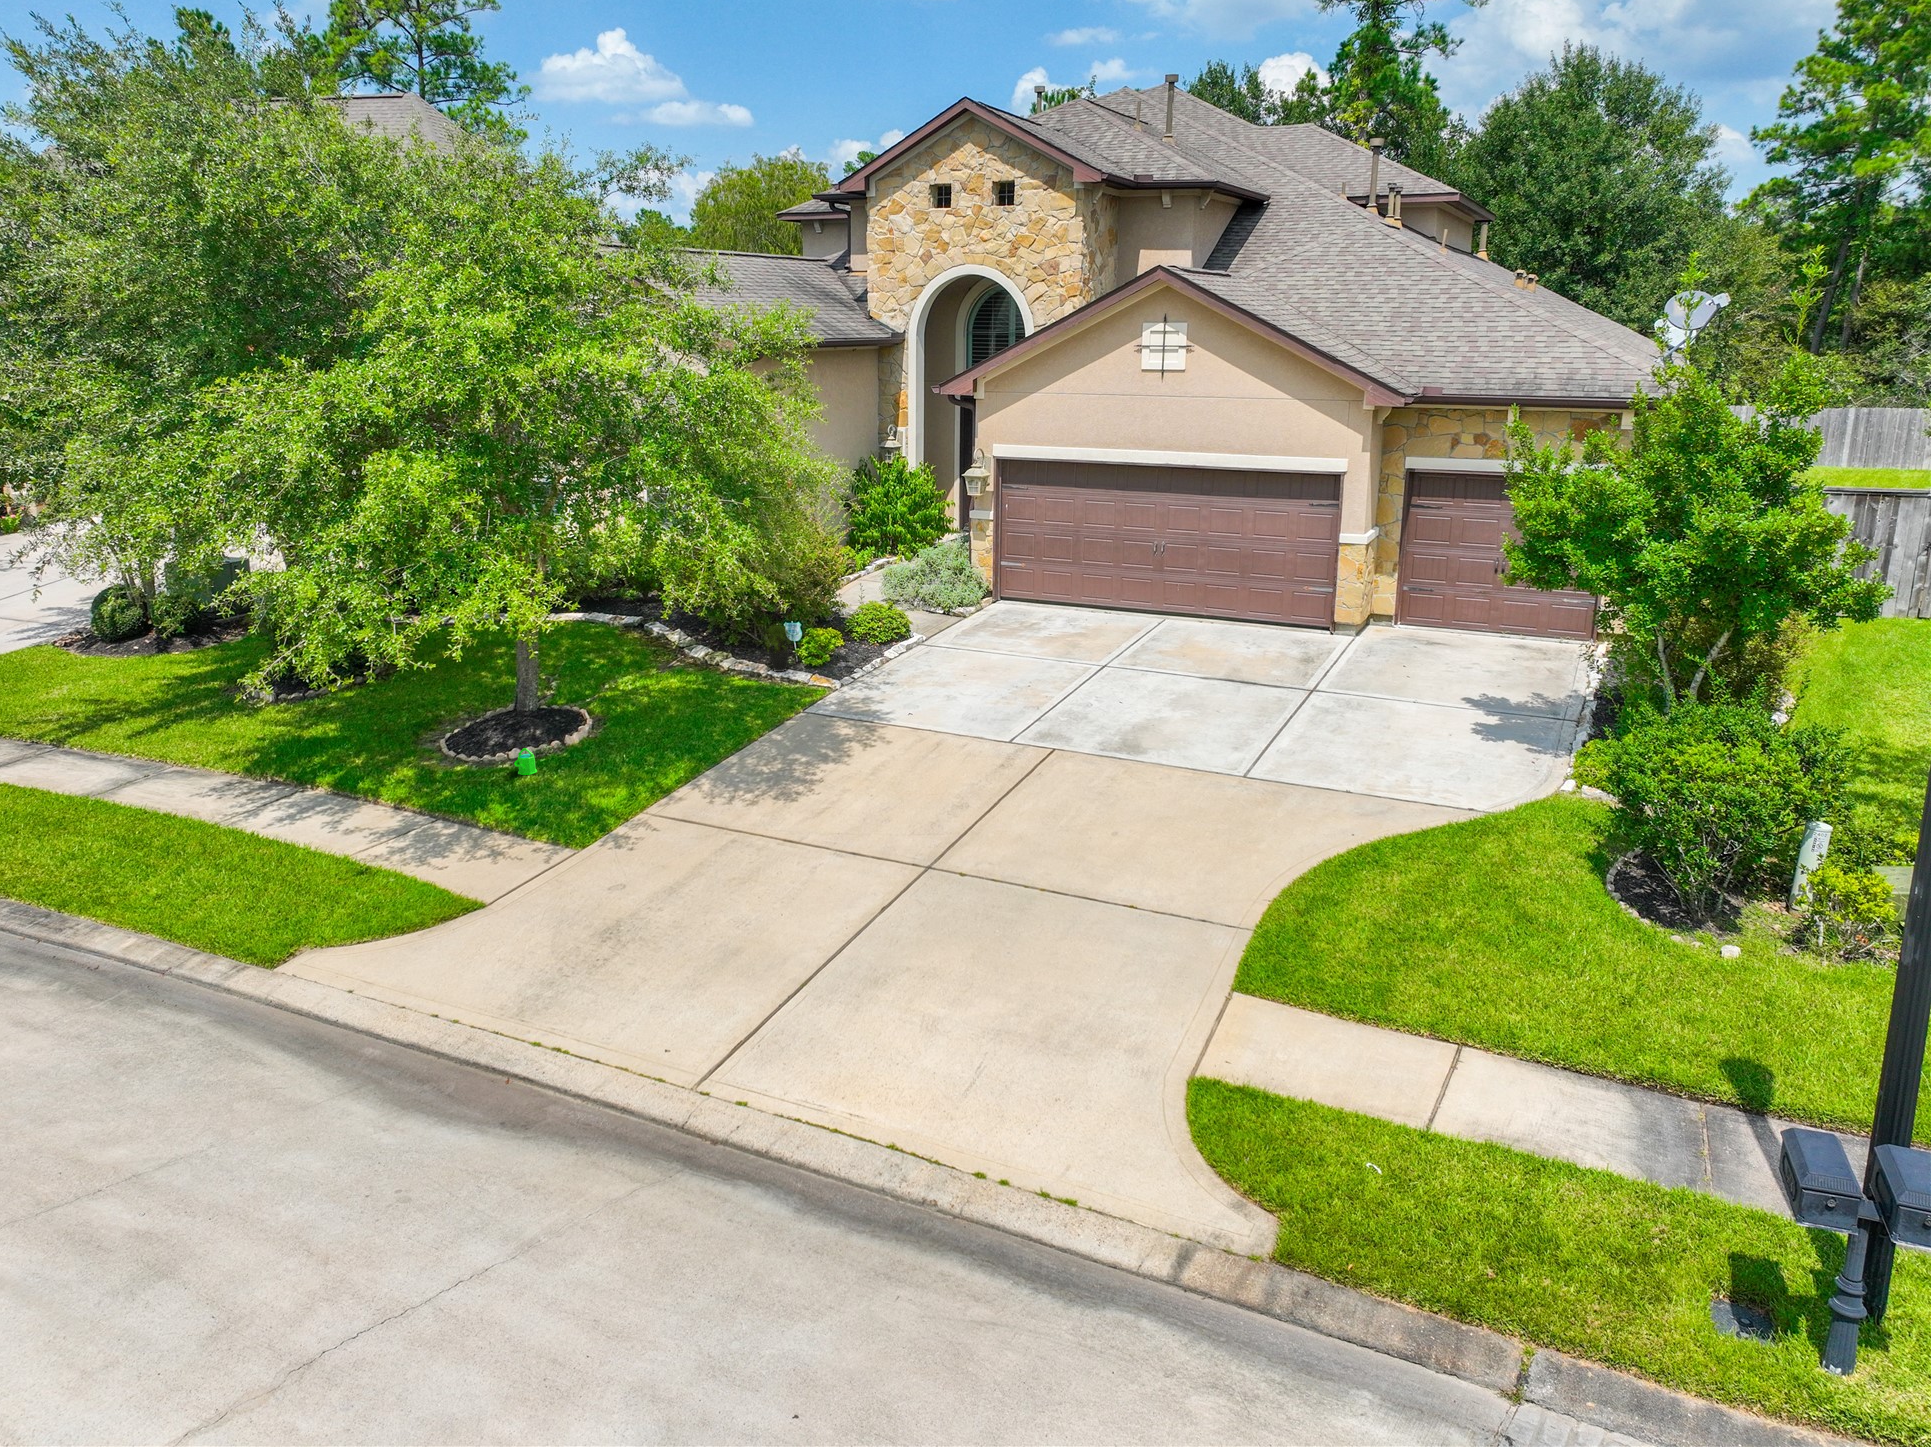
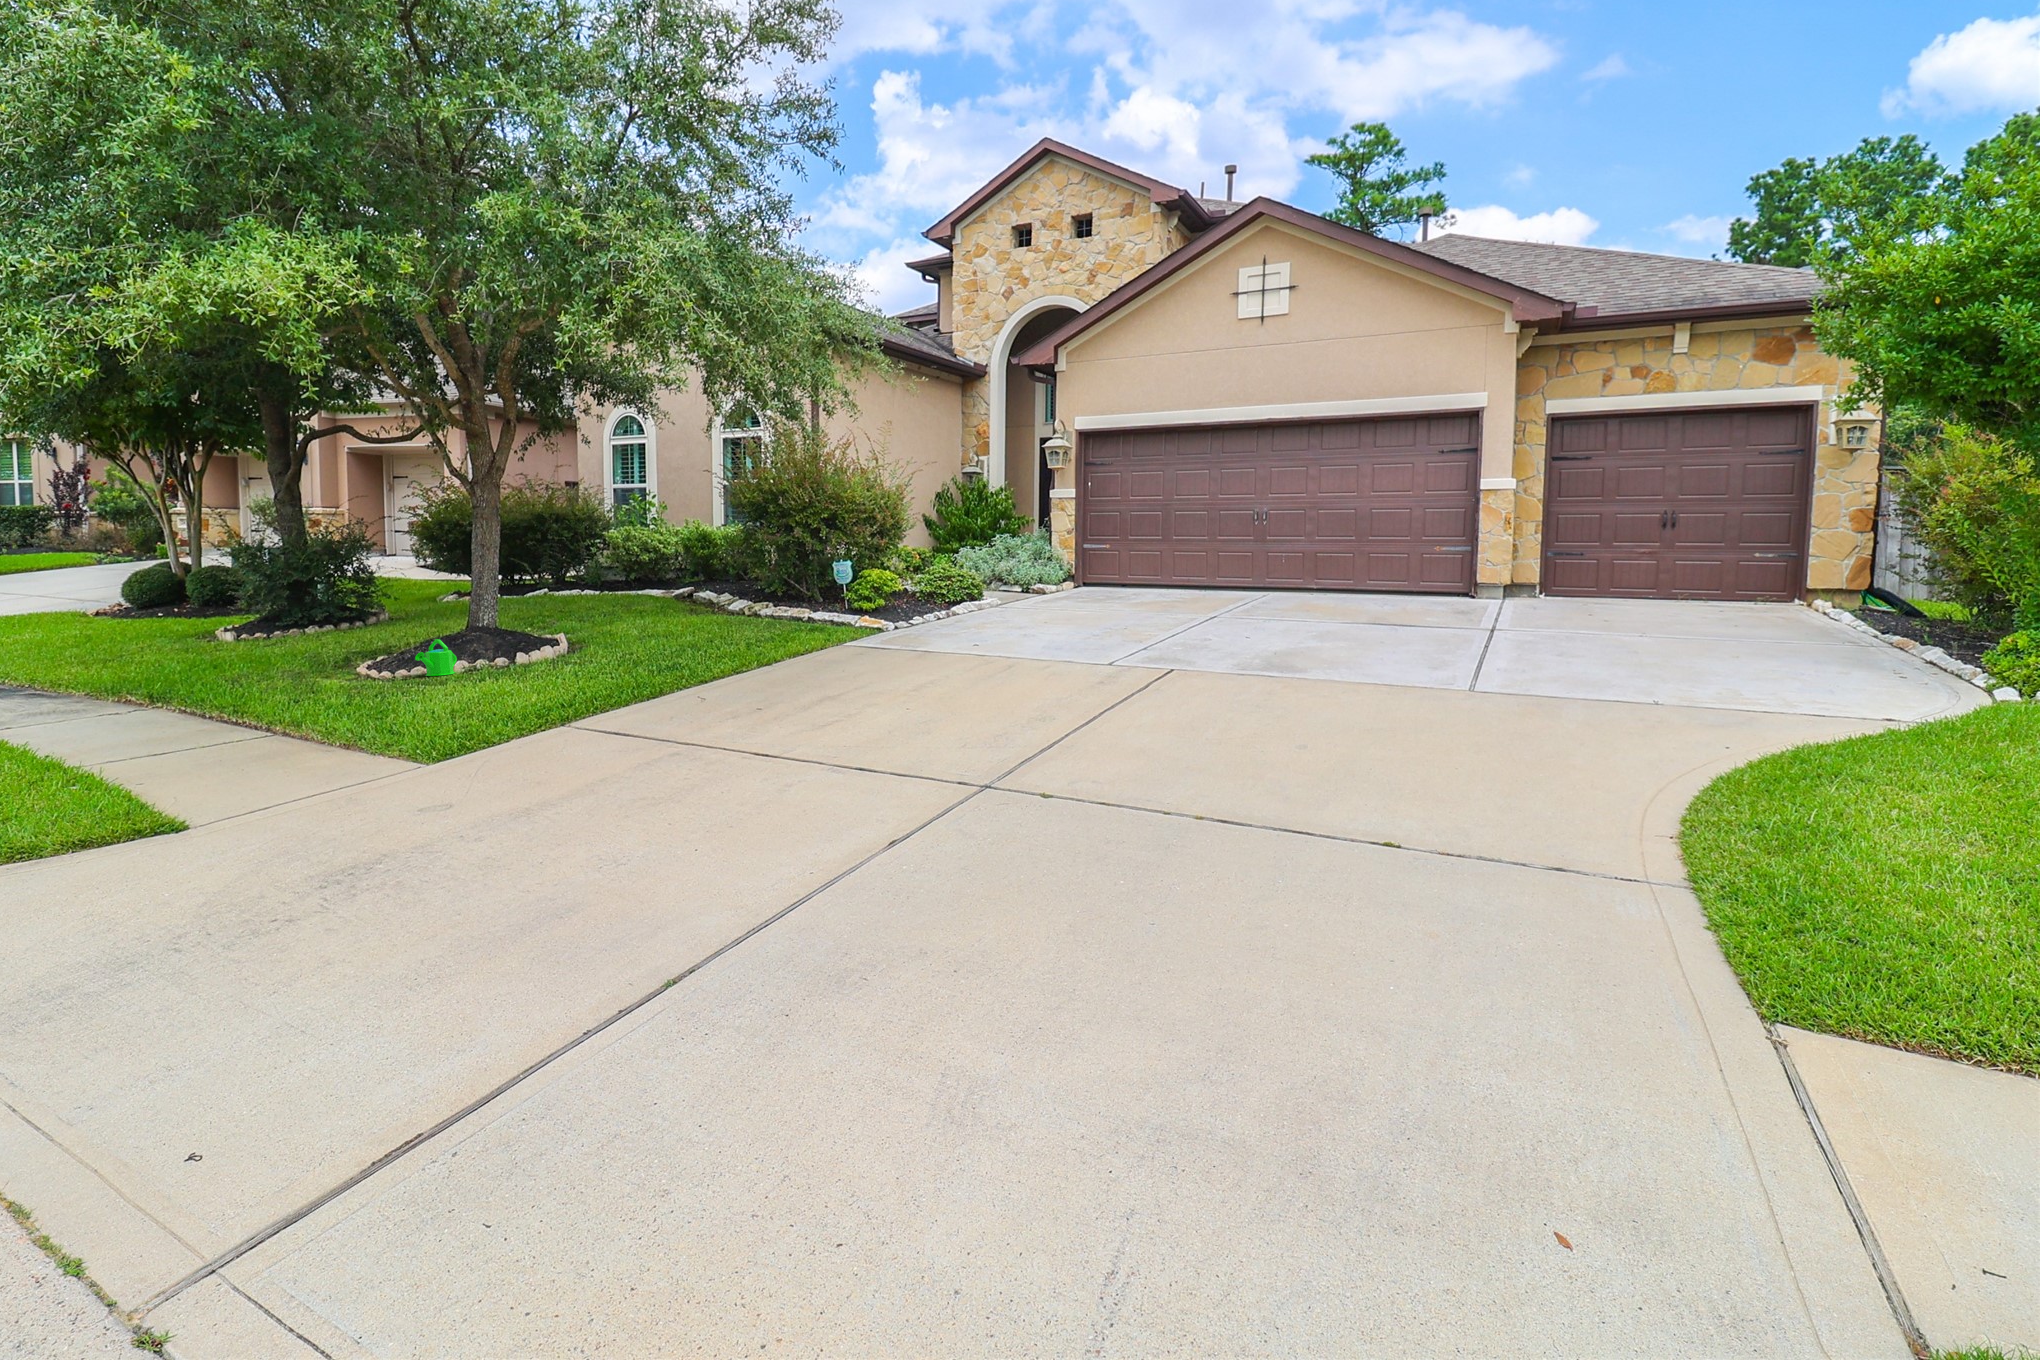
potted plant: present [767,625,790,672] -> none [811,561,849,618]

